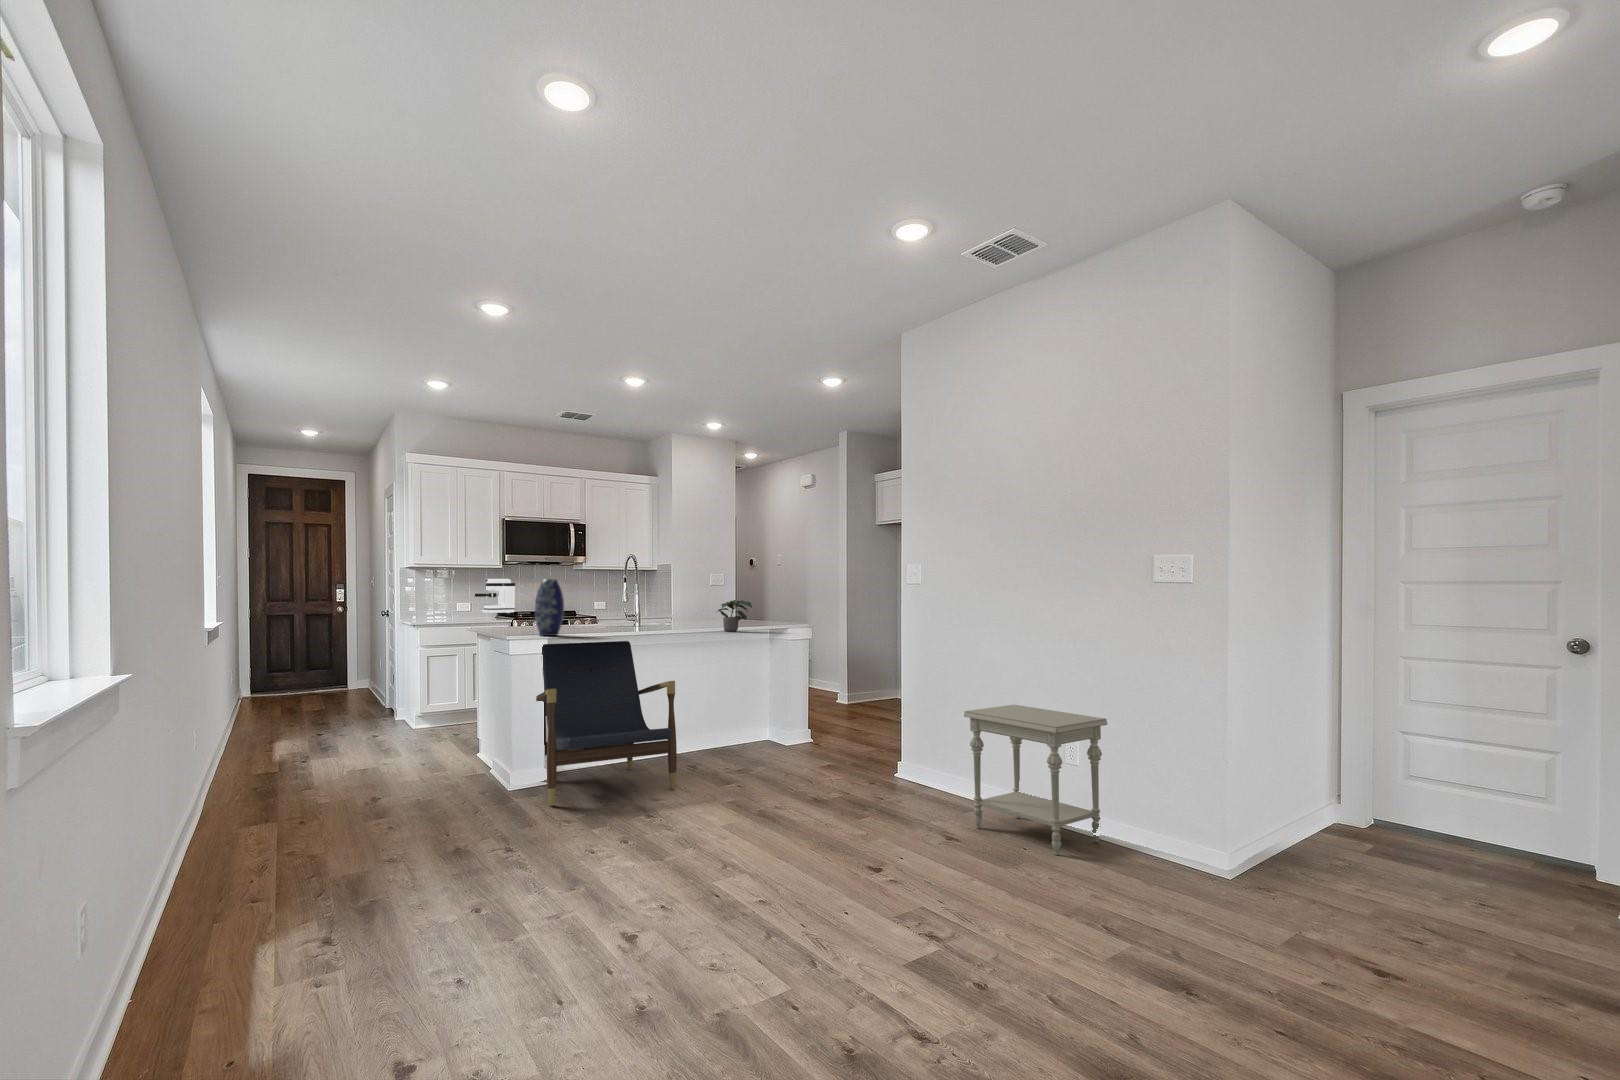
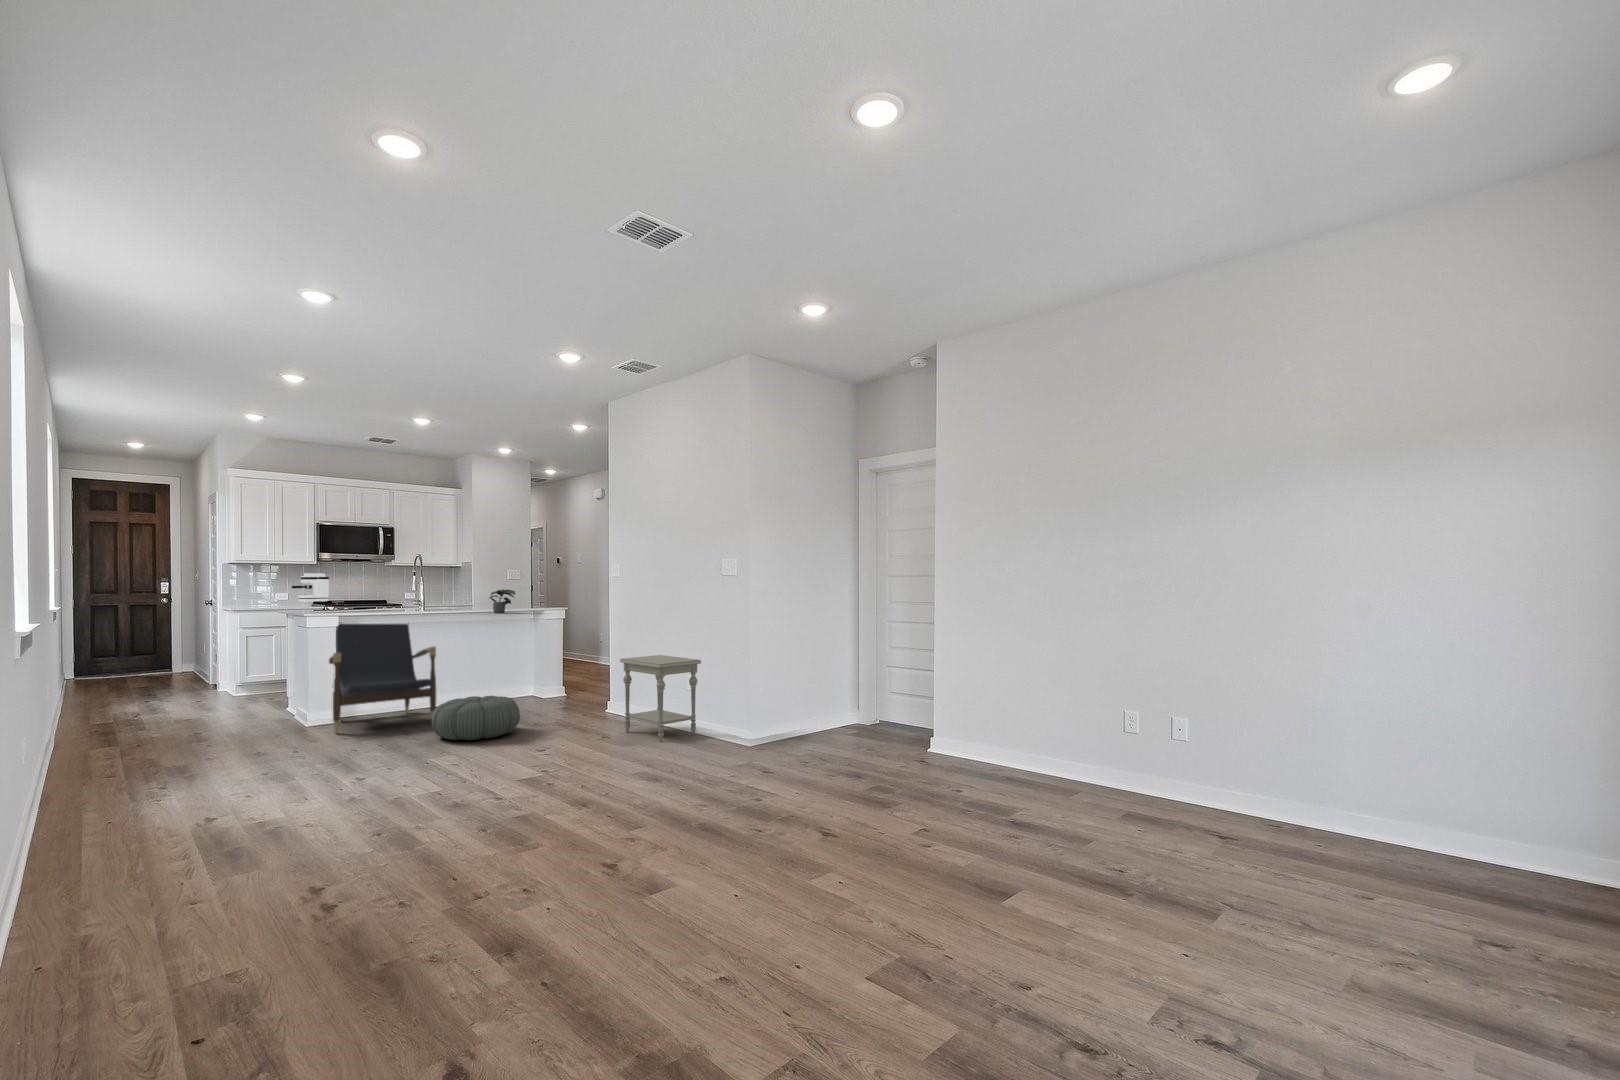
vase: present [535,579,564,636] -> none [331,575,354,617]
pouf: none [688,759,811,833] -> present [431,696,520,740]

